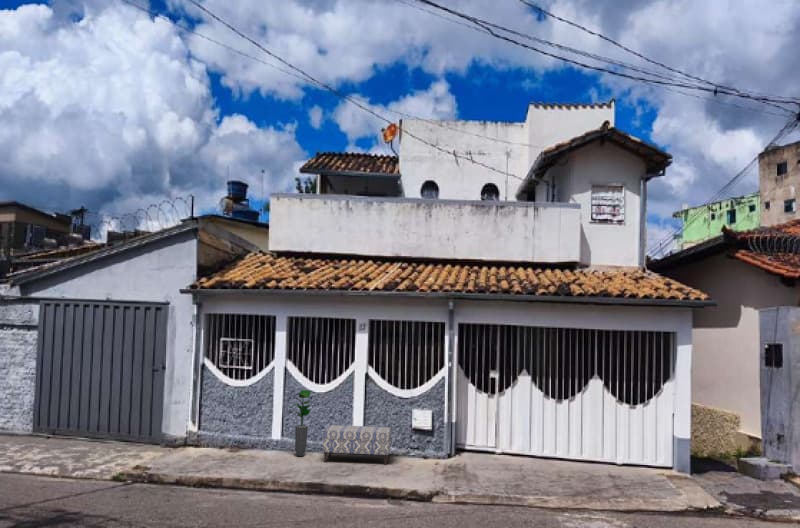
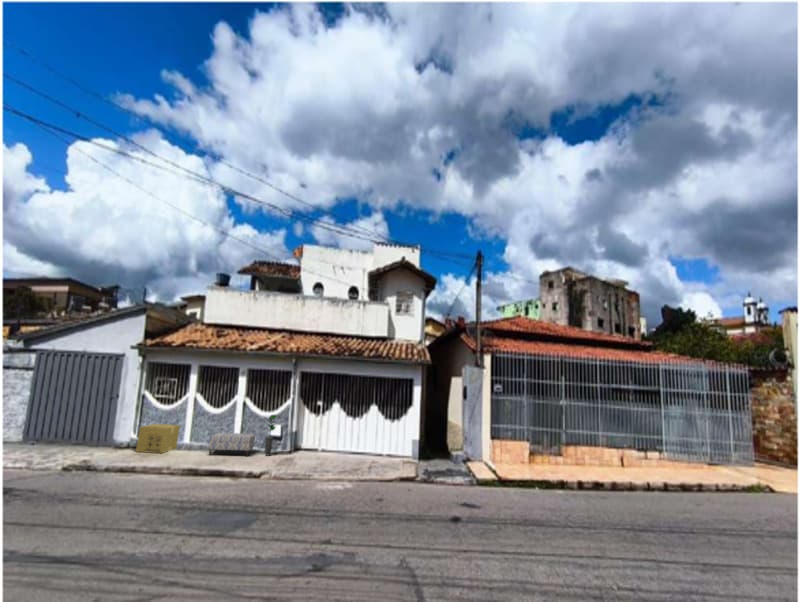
potted plant: present [289,390,316,456] -> present [265,415,277,456]
cardboard box: none [209,410,267,459] -> present [136,424,180,453]

